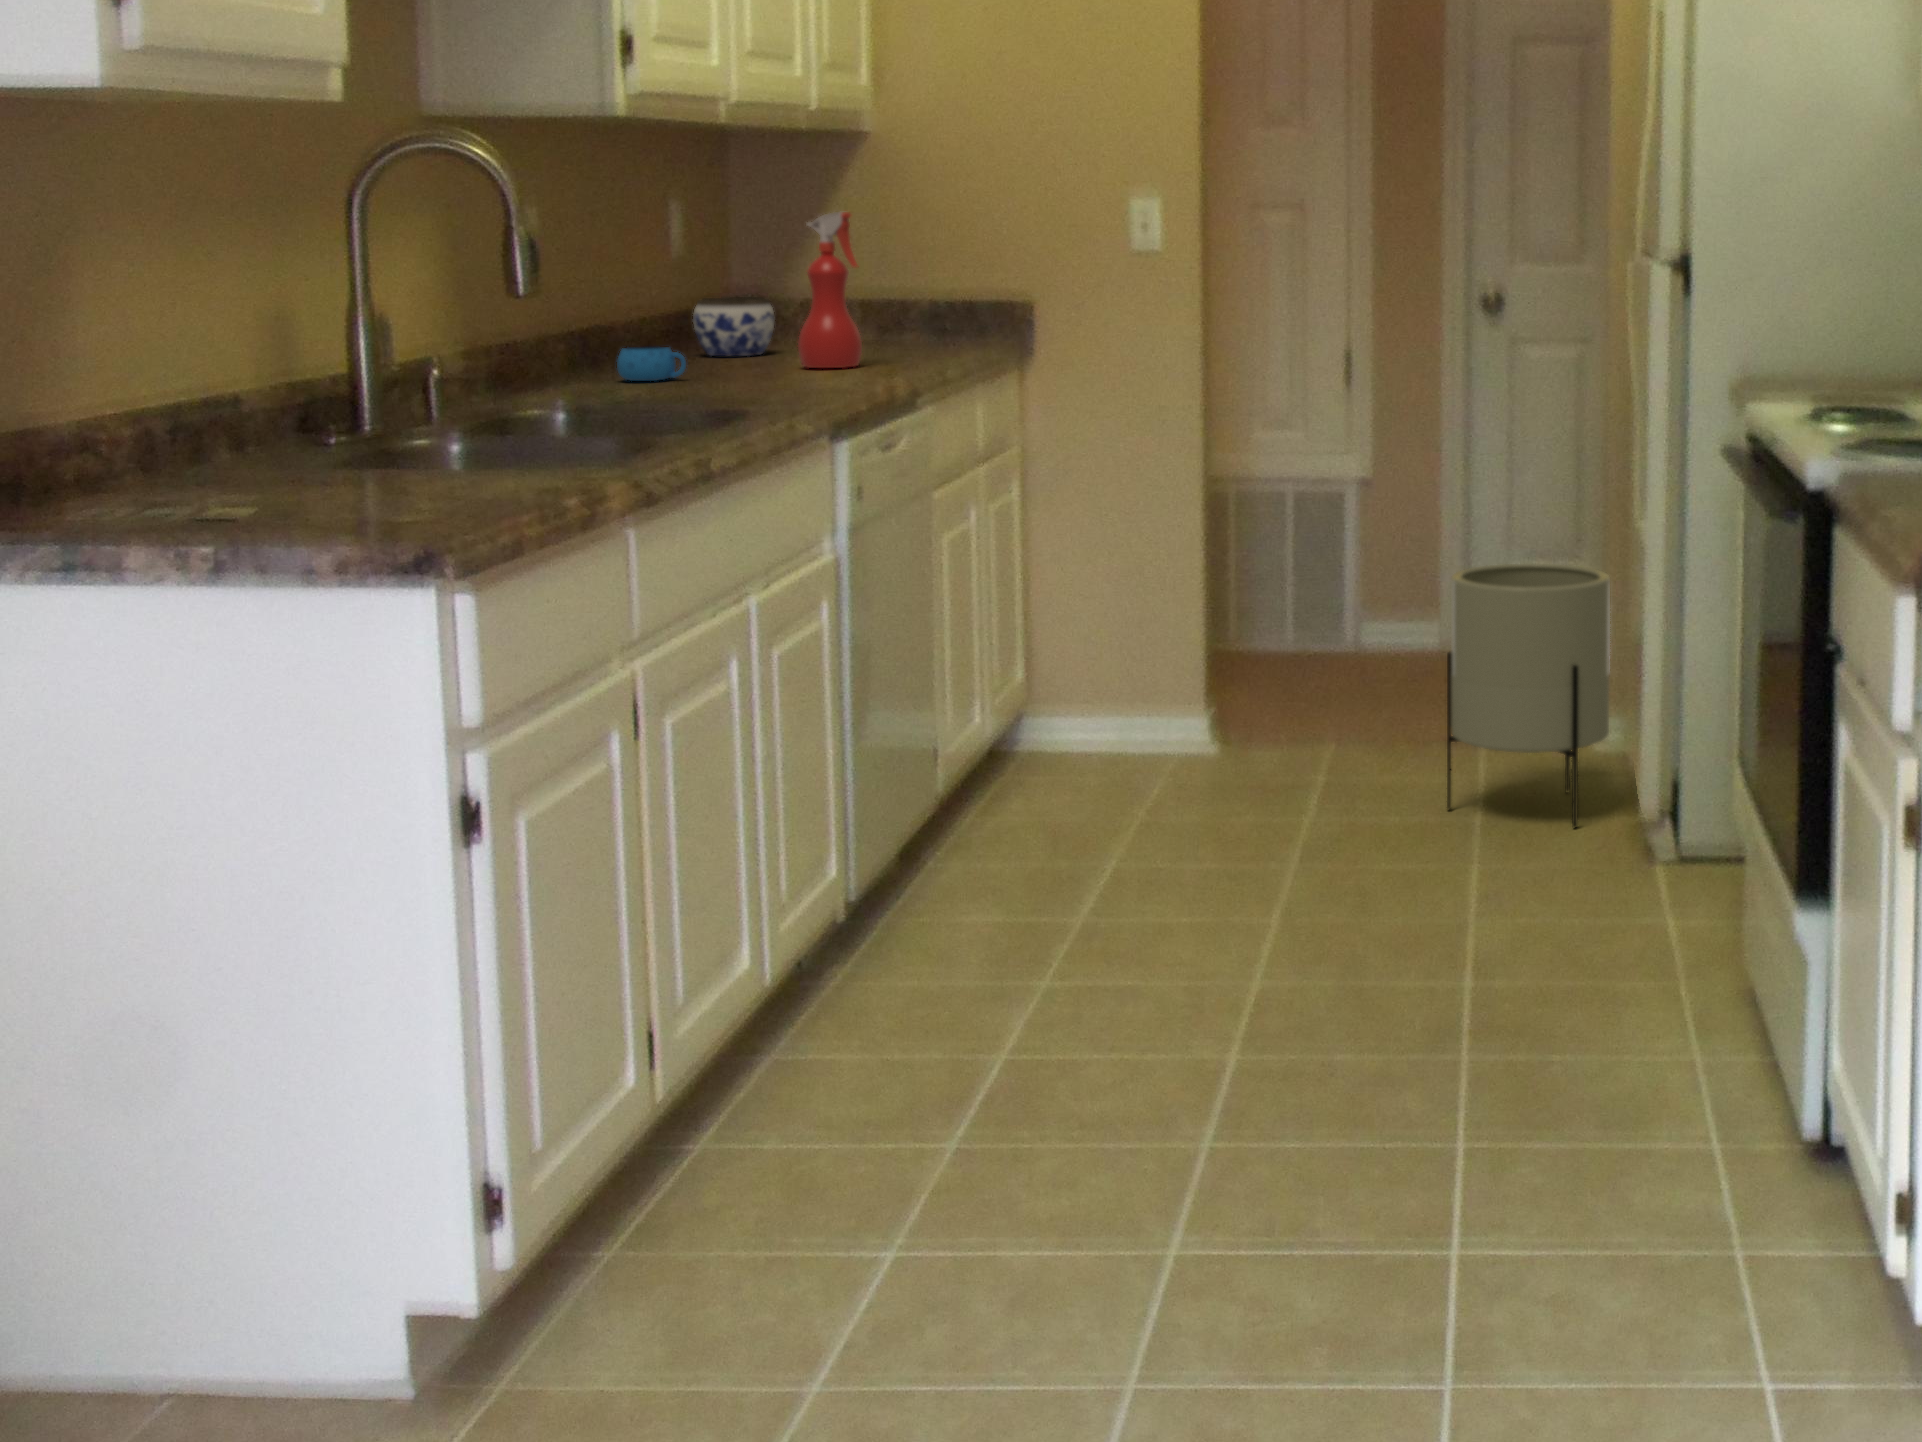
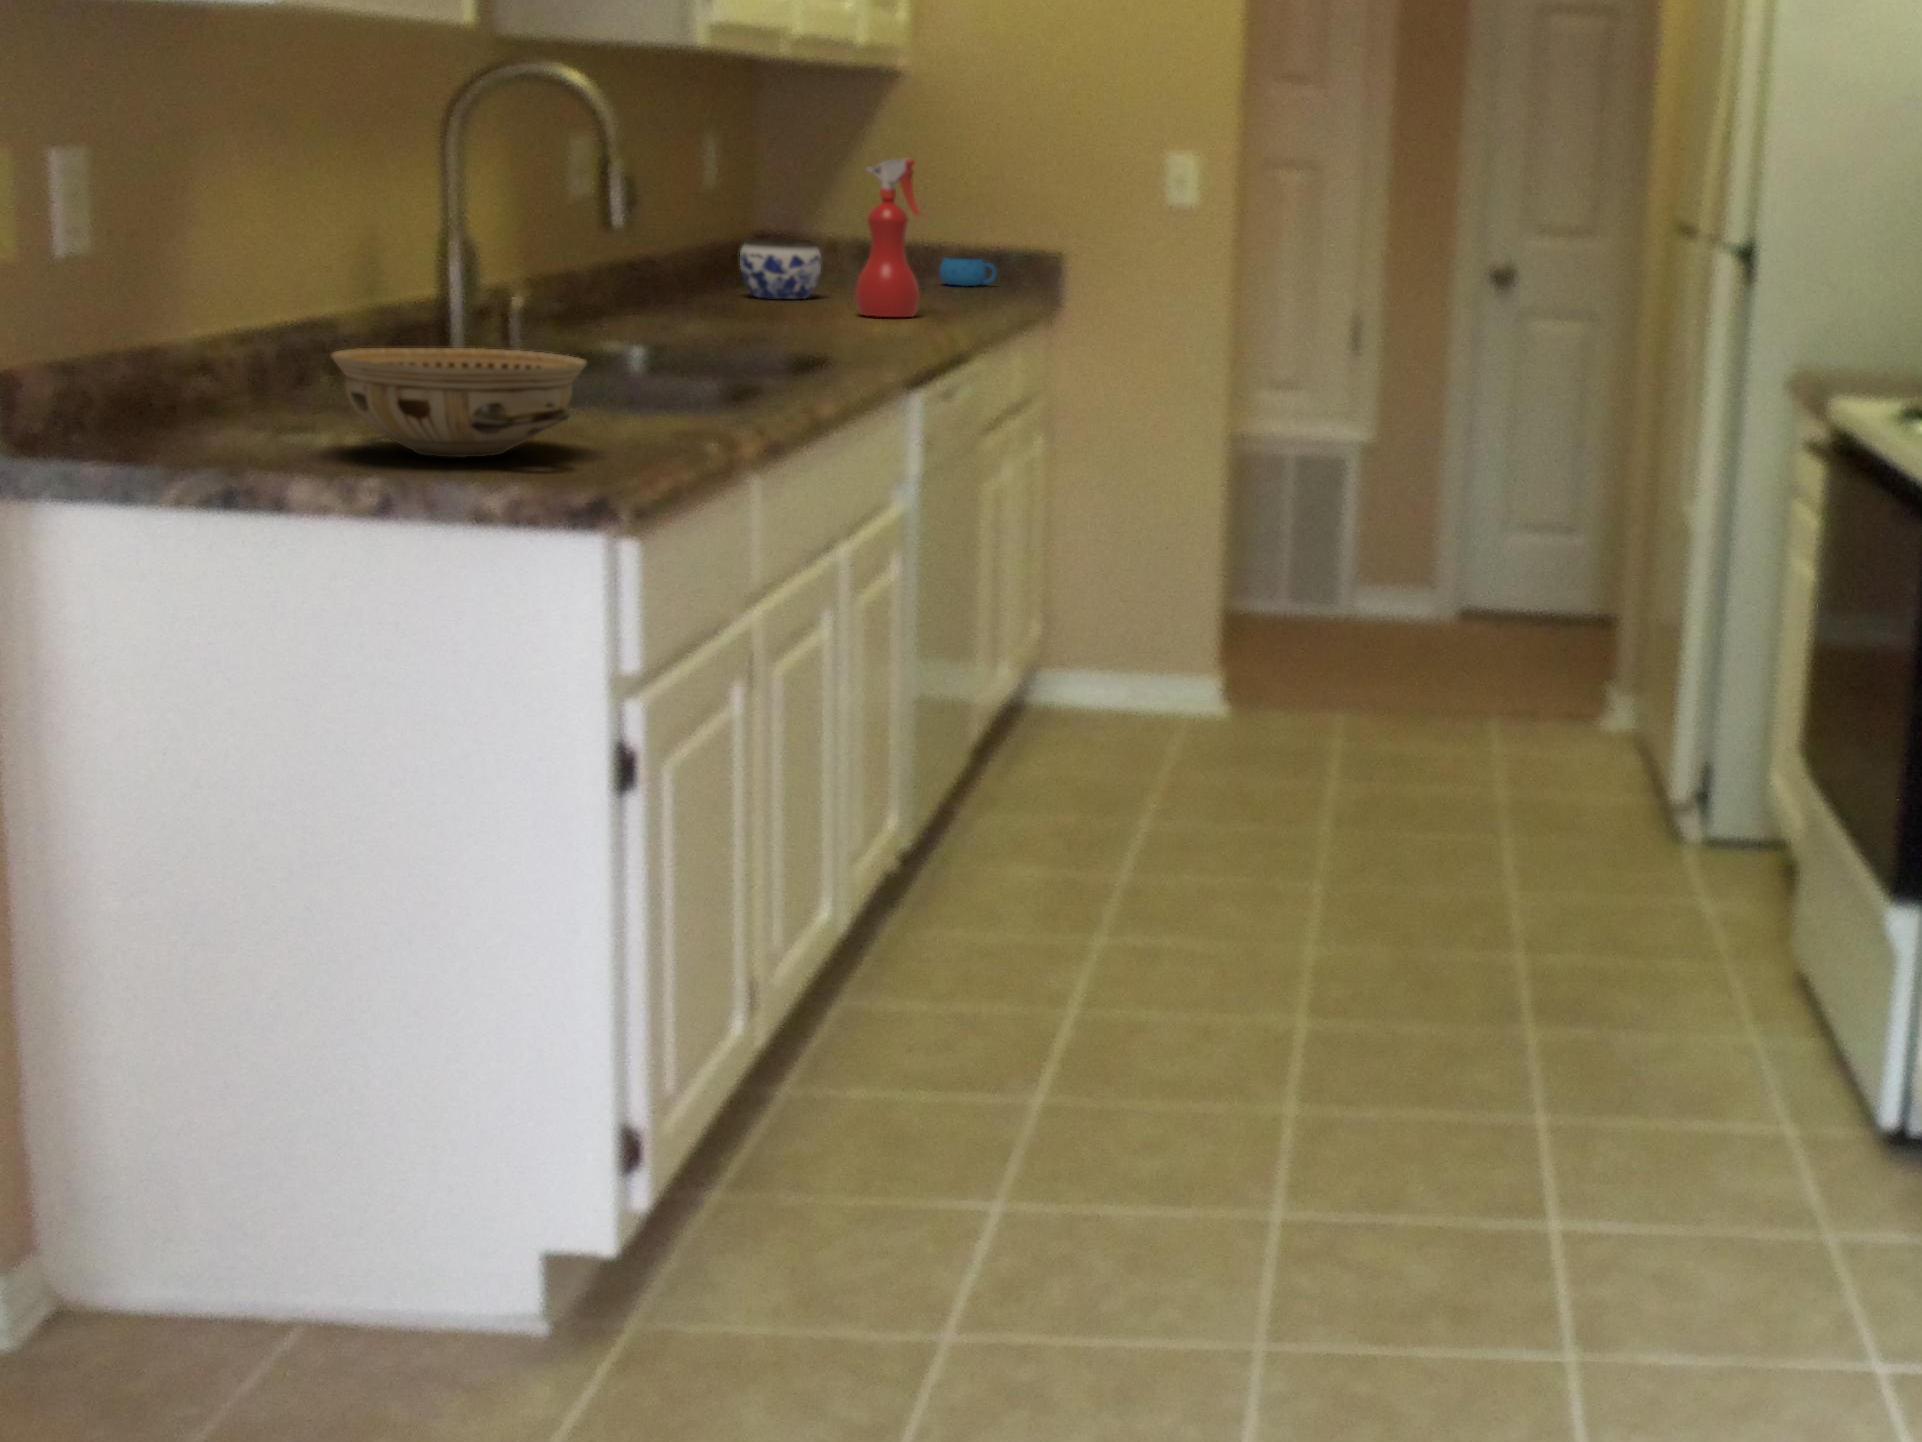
mug: present [617,346,686,381] -> present [940,257,996,286]
ceramic bowl: none [178,412,433,518] -> present [331,348,587,457]
planter: present [1447,564,1610,828] -> none [1470,544,1643,806]

